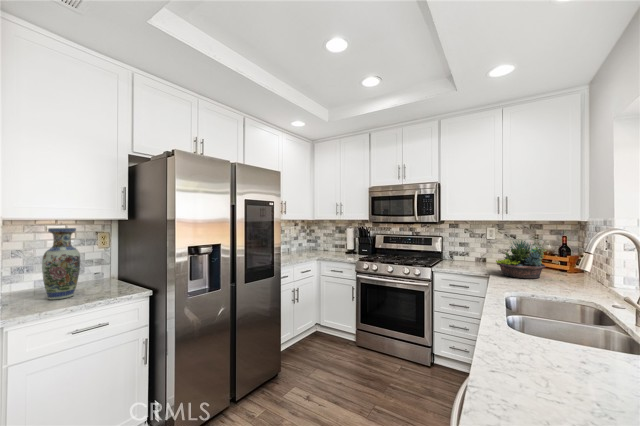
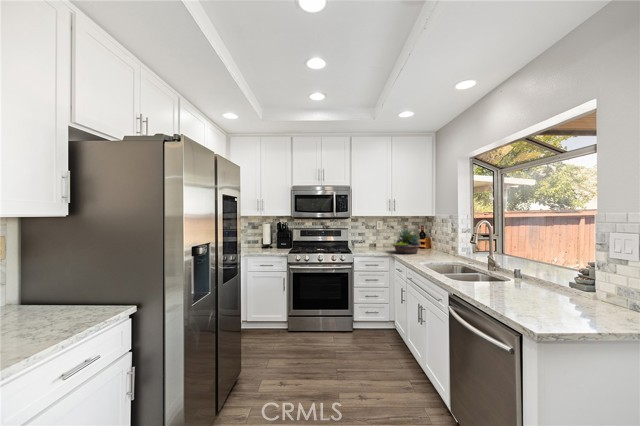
vase: present [42,228,80,300] -> none [23,226,74,324]

